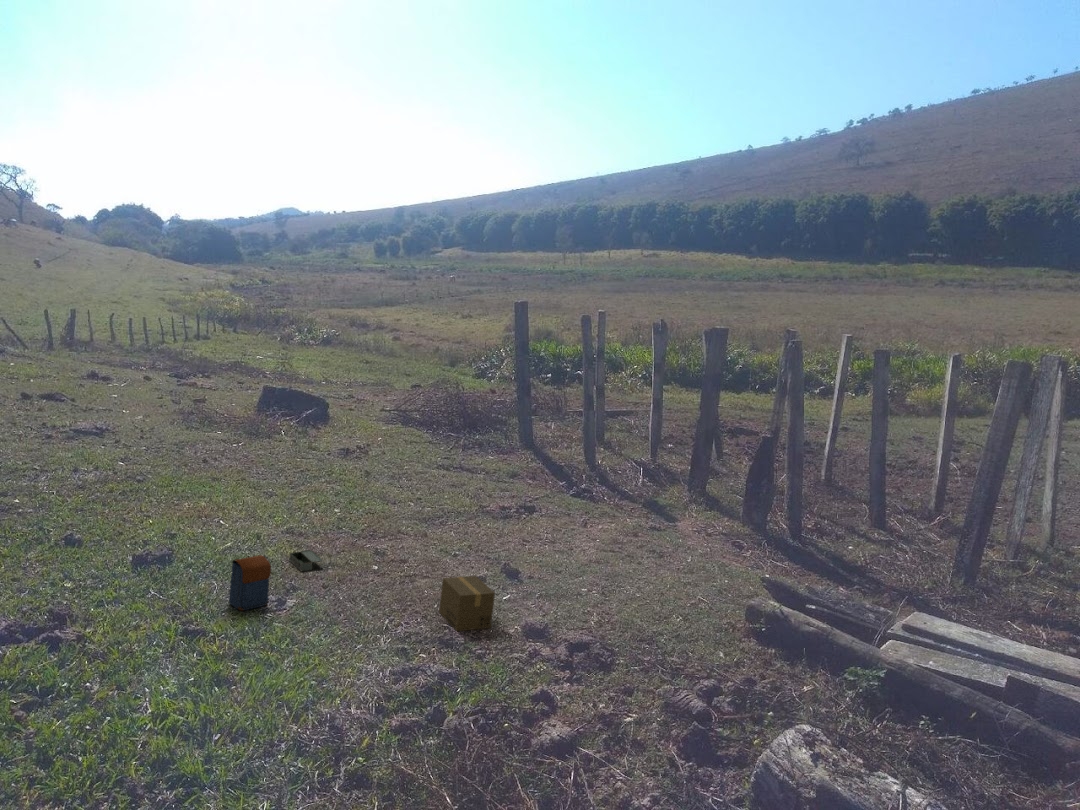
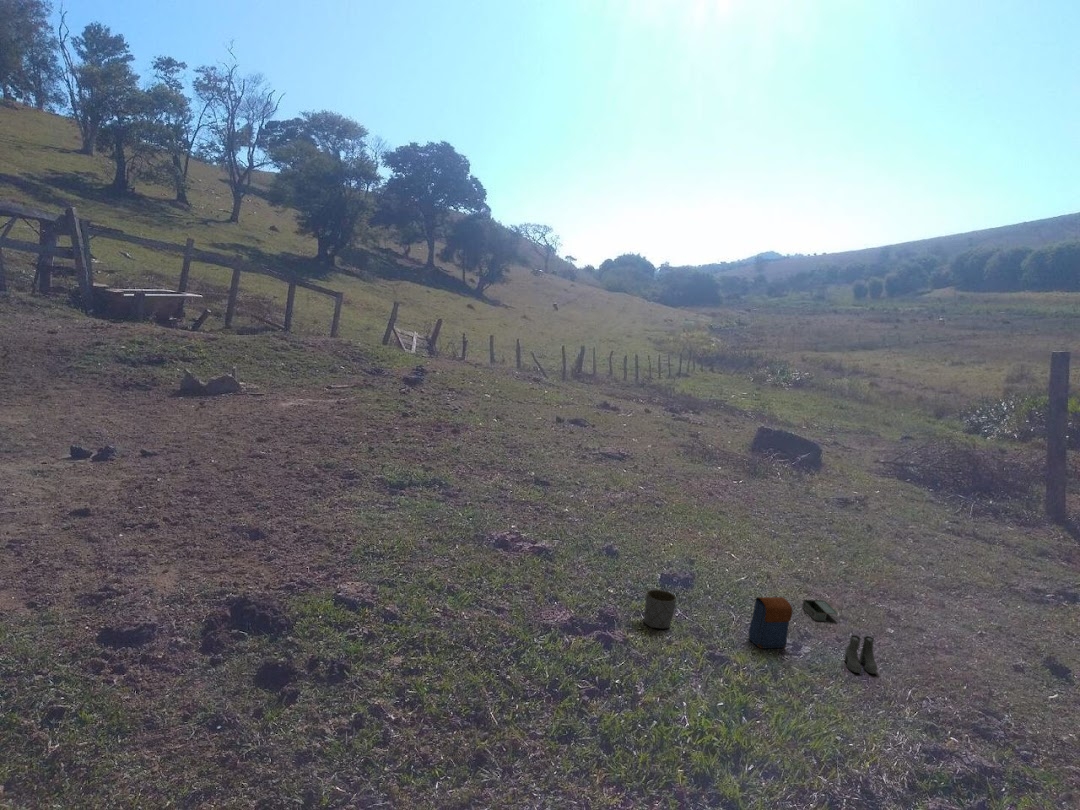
planter: none [107,572,143,615] -> present [644,590,676,629]
cardboard box: present [439,576,495,631] -> none [970,659,1044,727]
boots: none [327,577,357,615] -> present [844,635,877,674]

